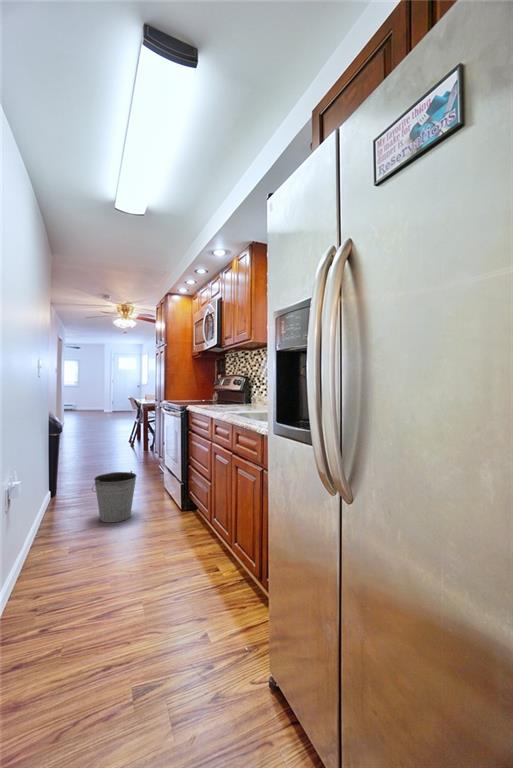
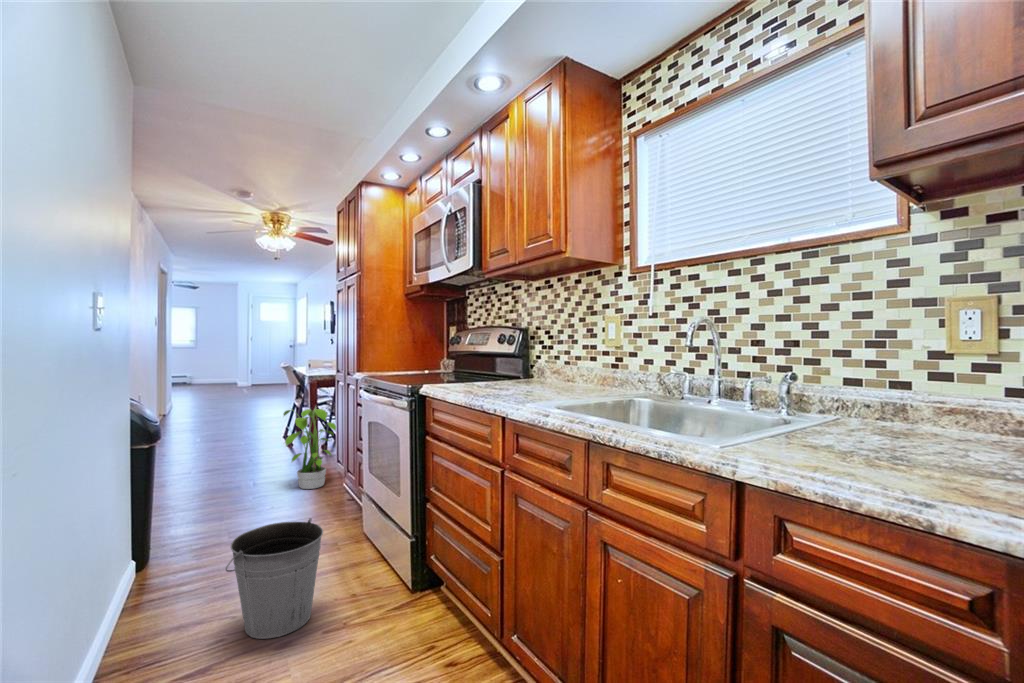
potted plant: none [125,420,154,467] -> present [284,408,336,489]

